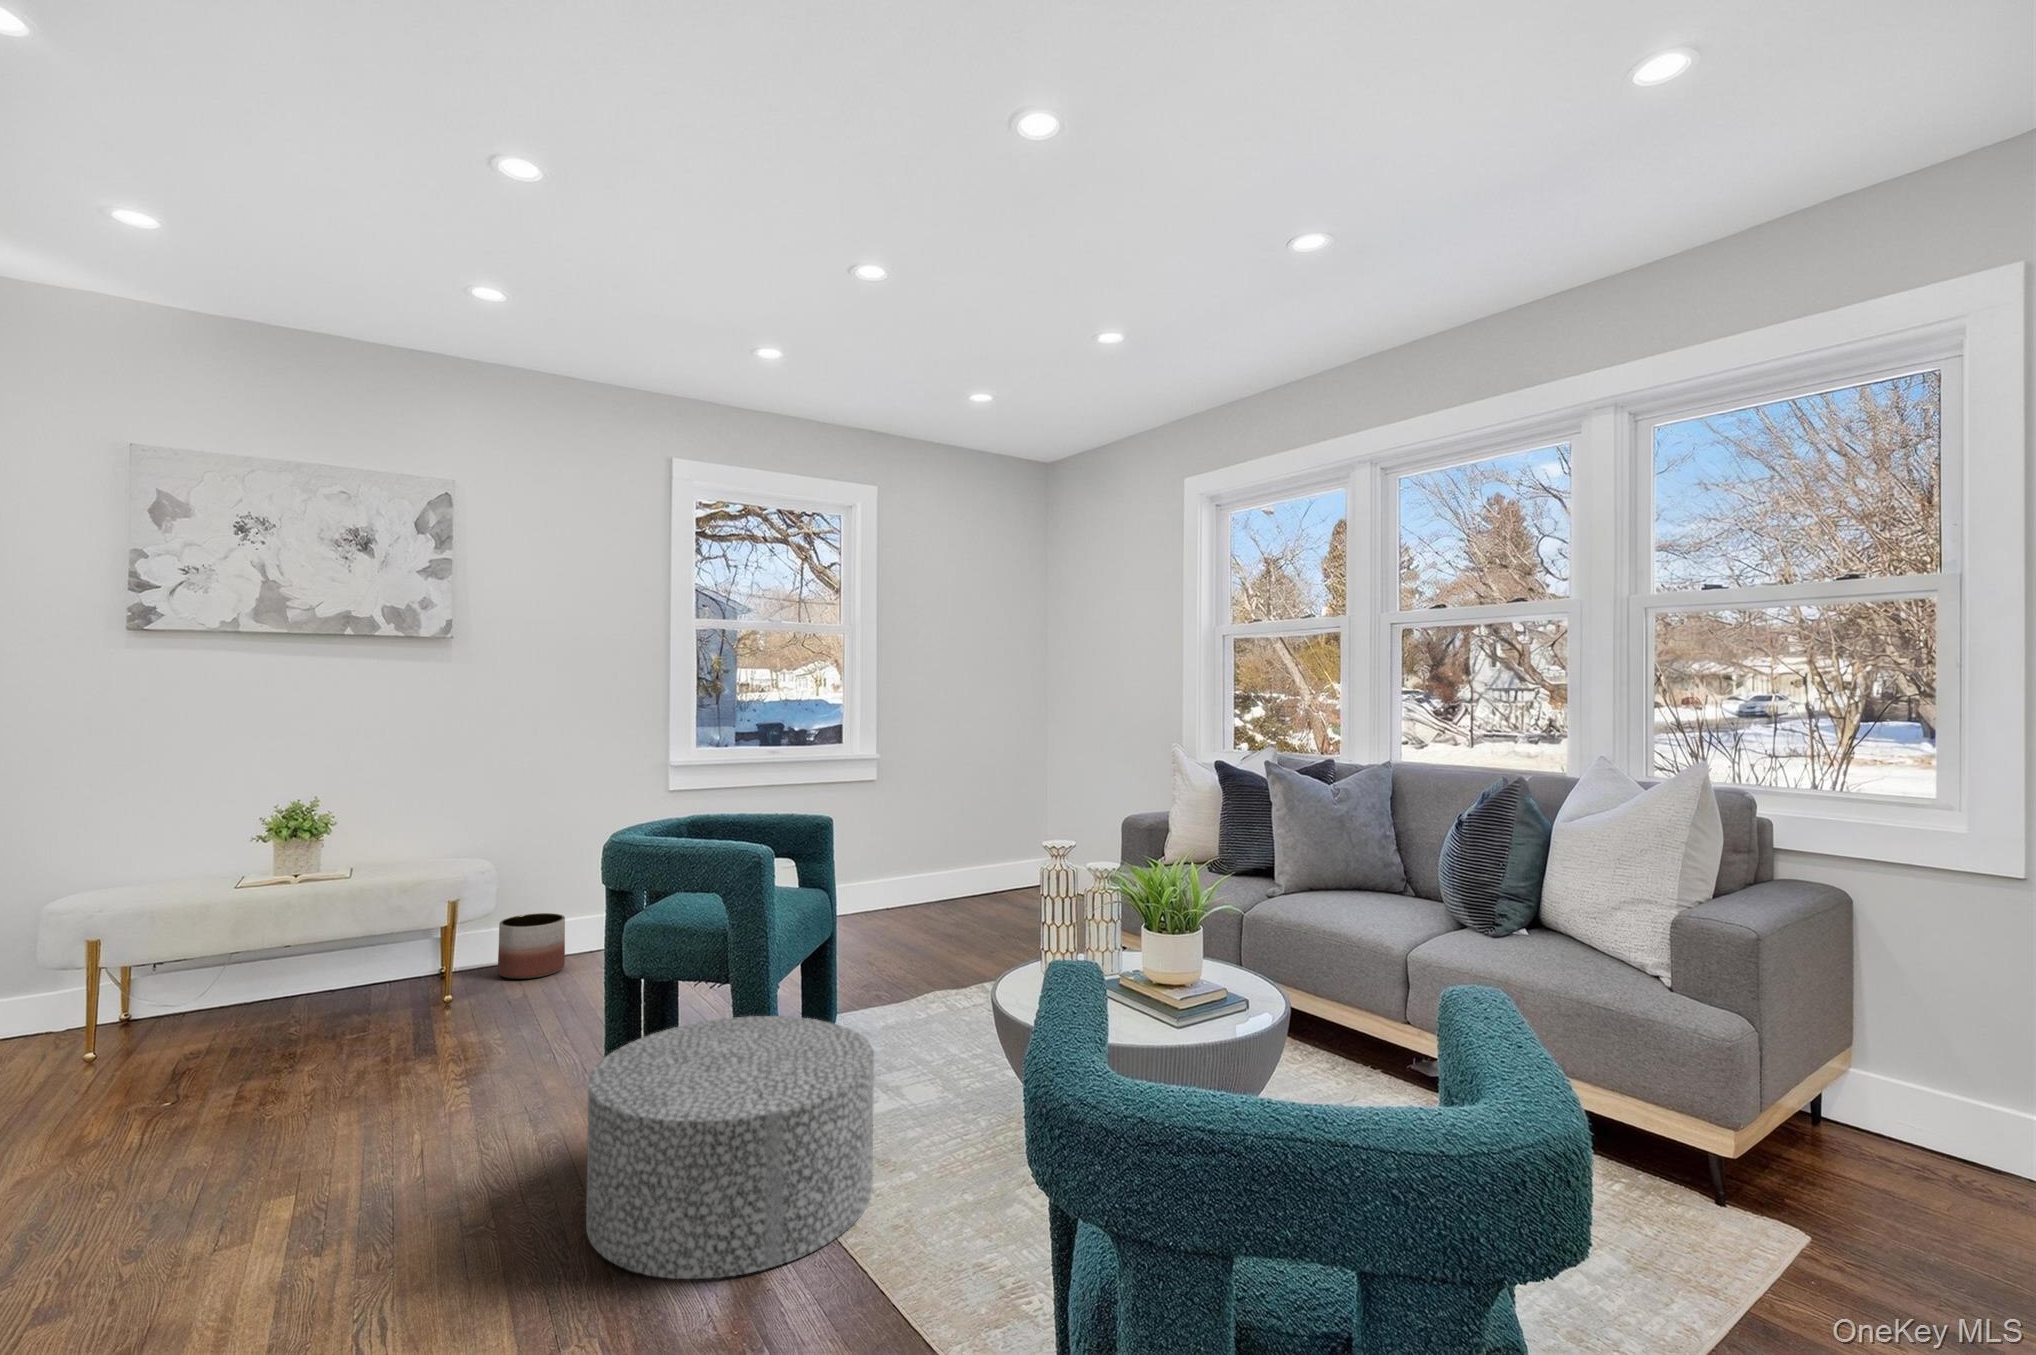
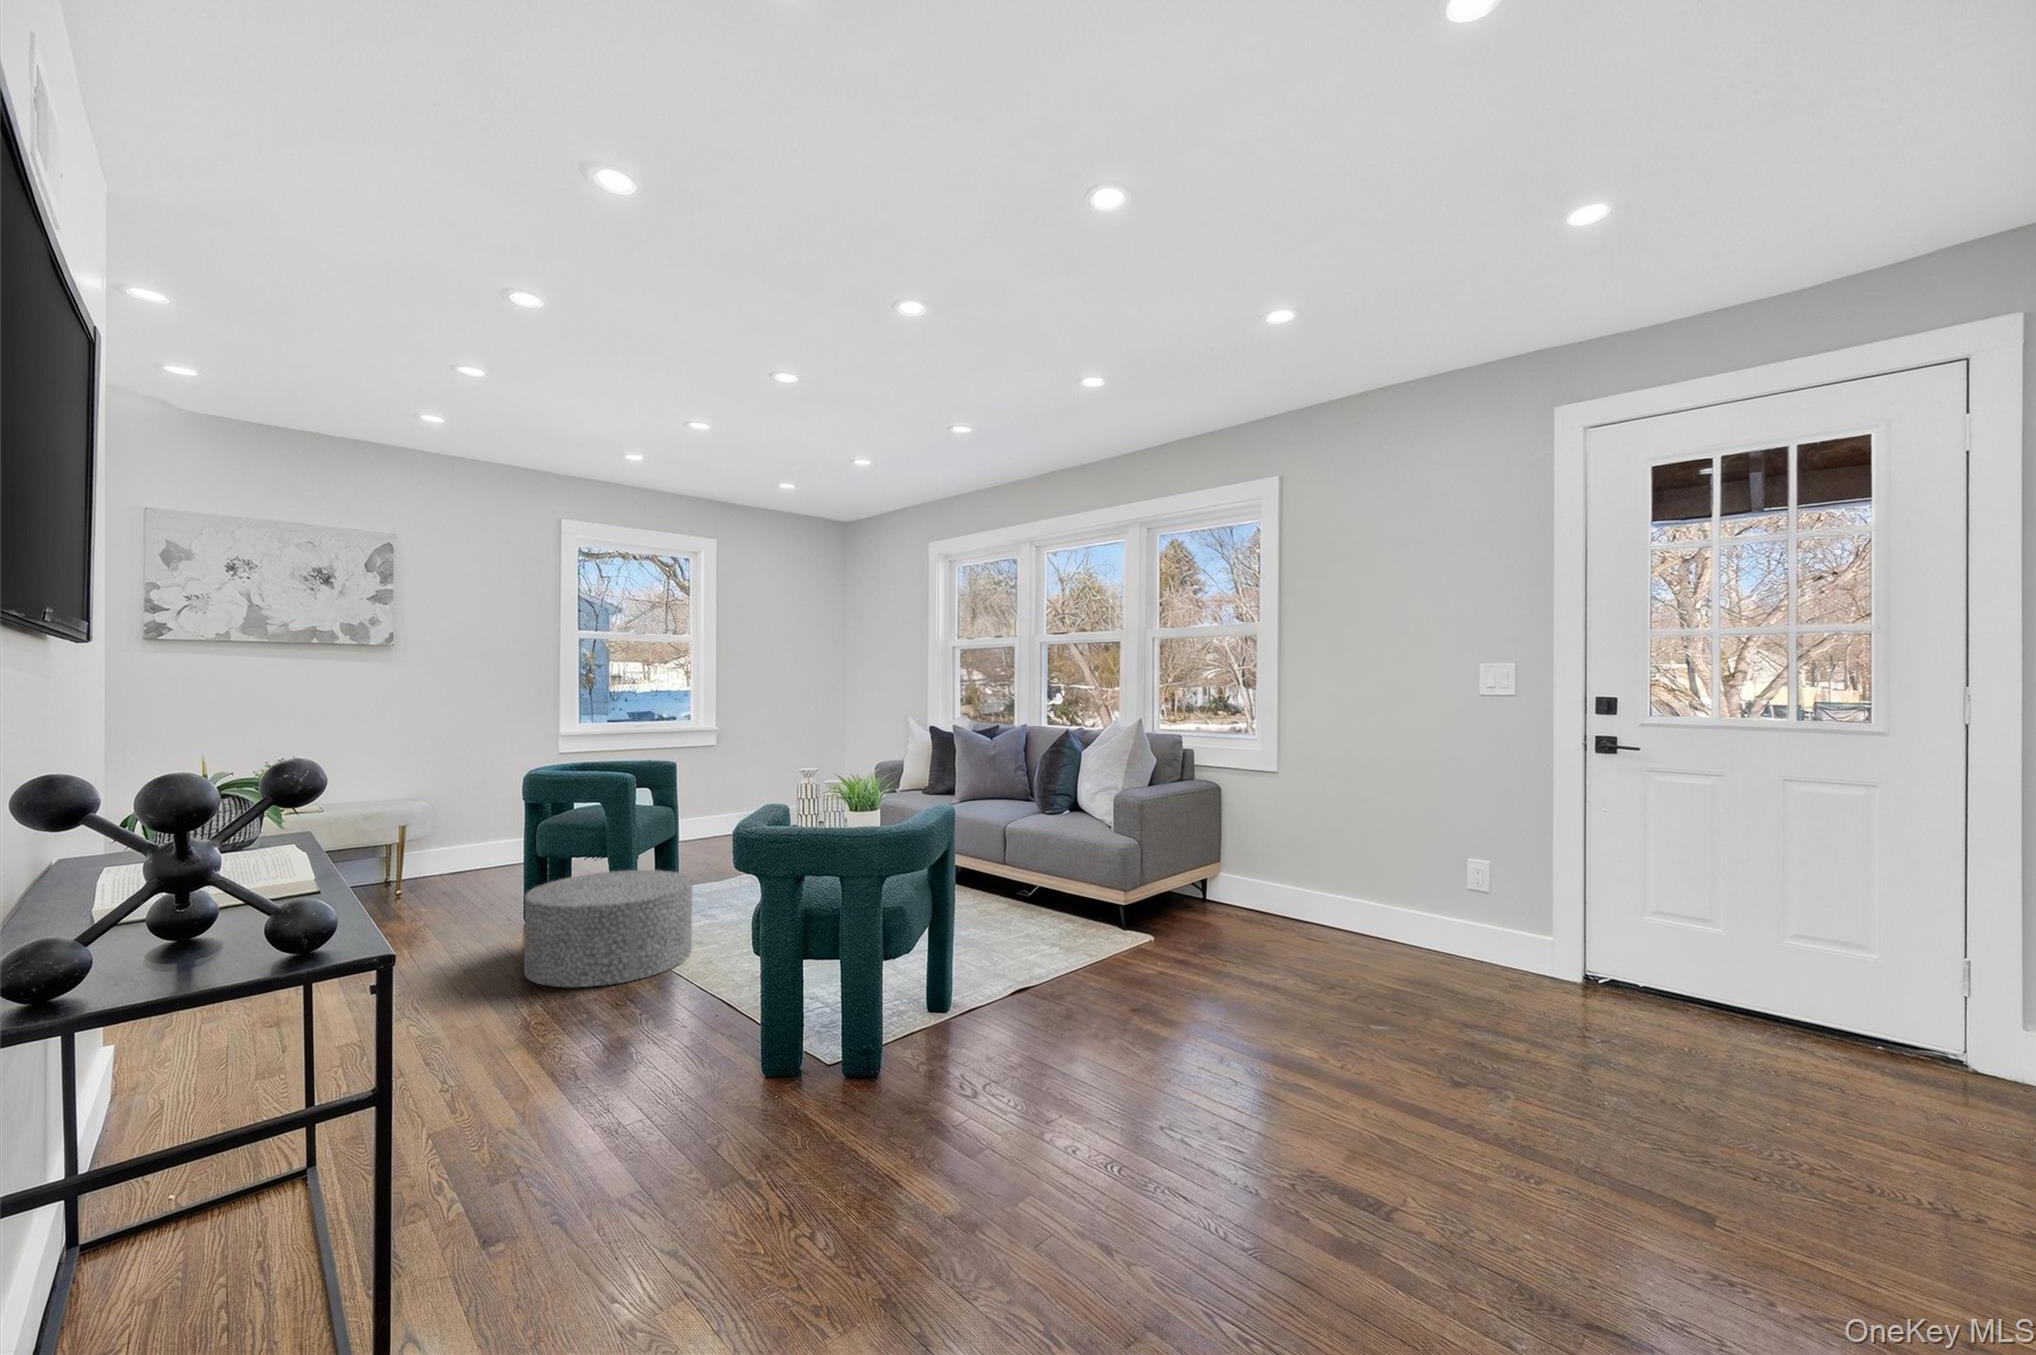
planter: present [498,913,565,979] -> none [431,837,481,880]

